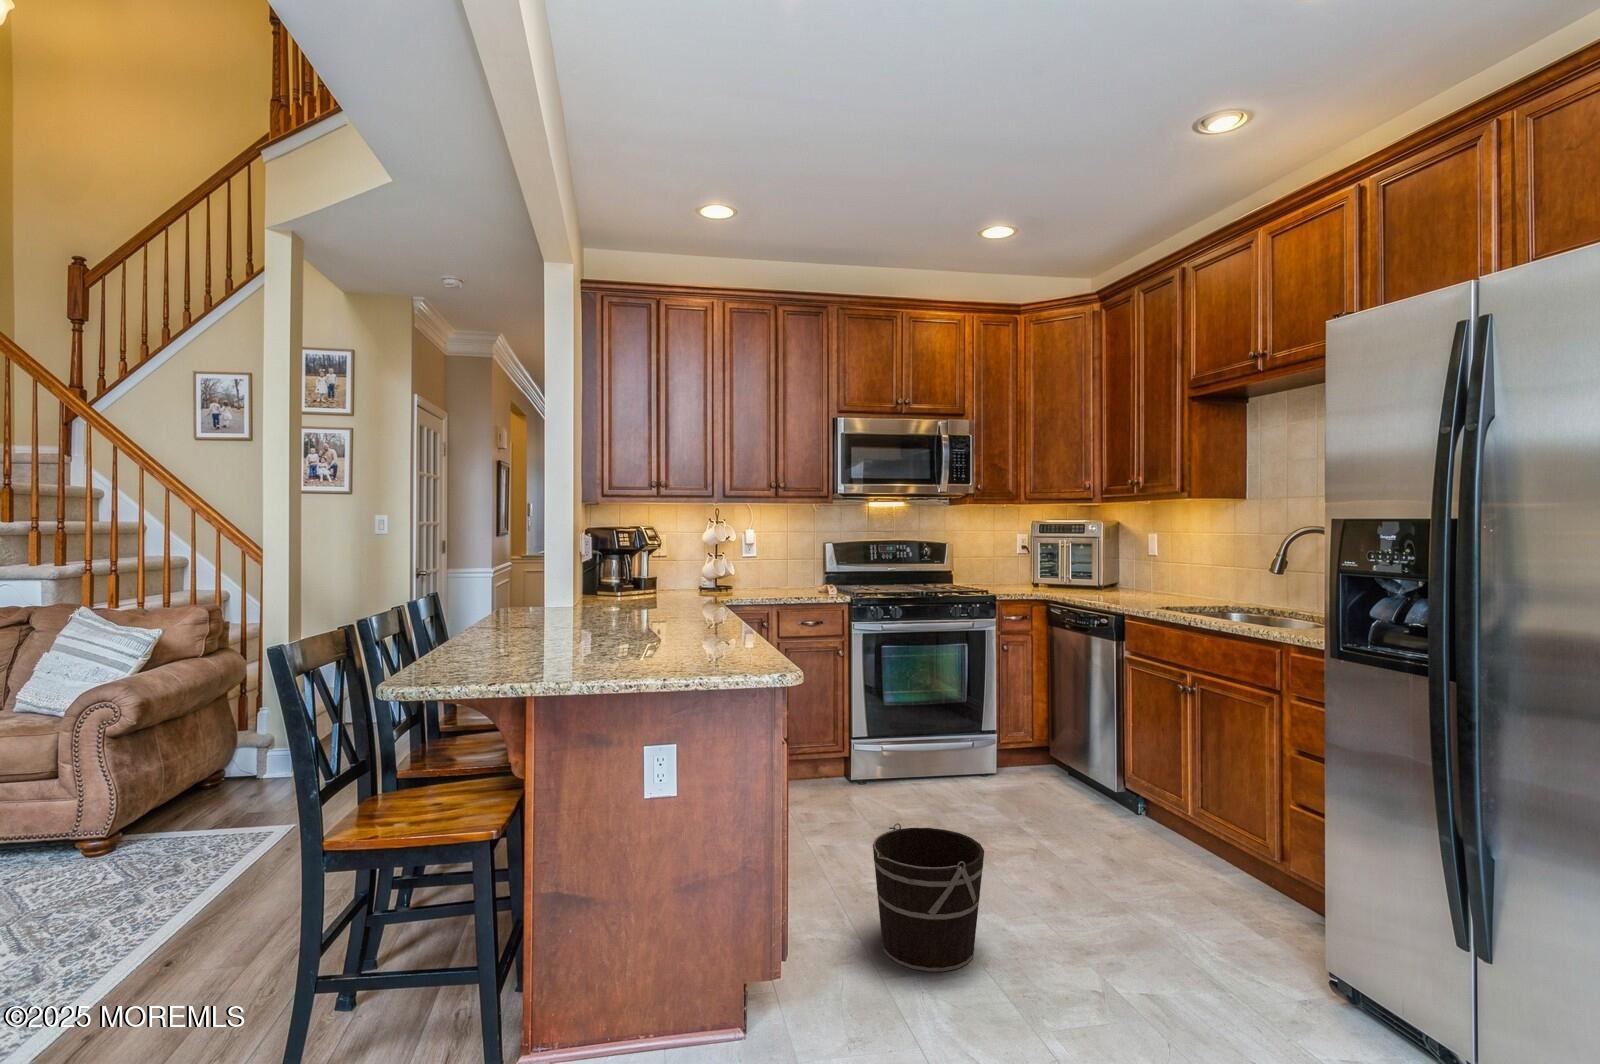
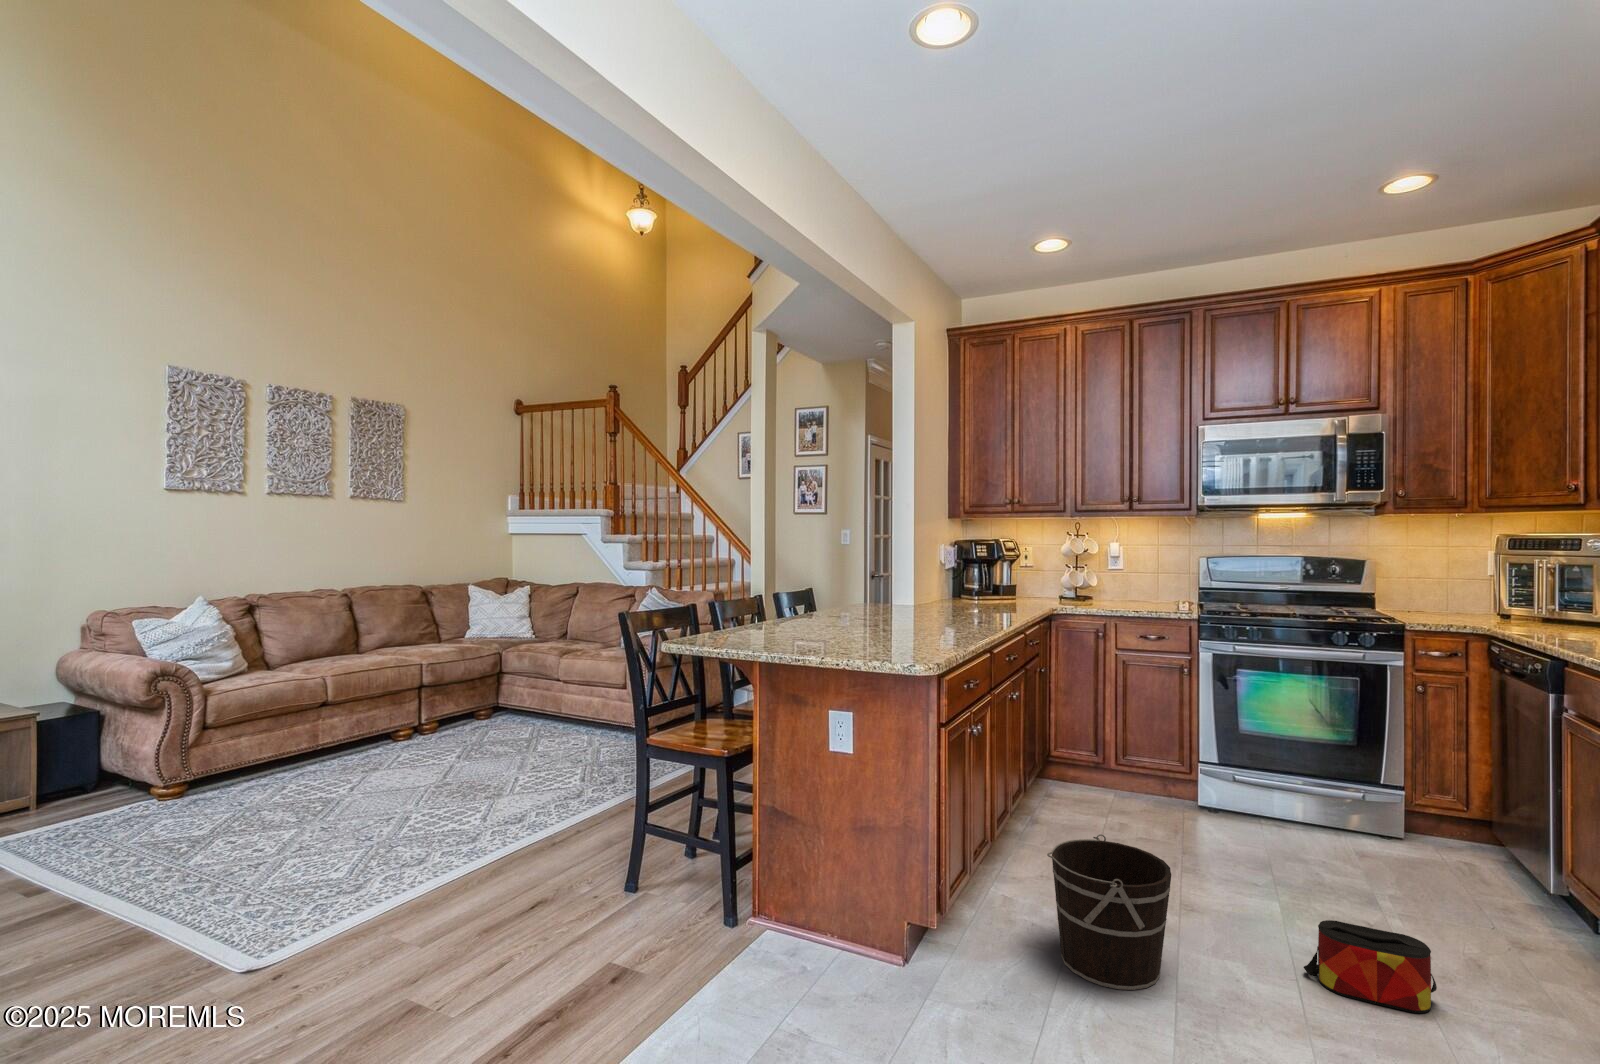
bag: none [1044,844,1126,908] -> present [1304,920,1437,1013]

